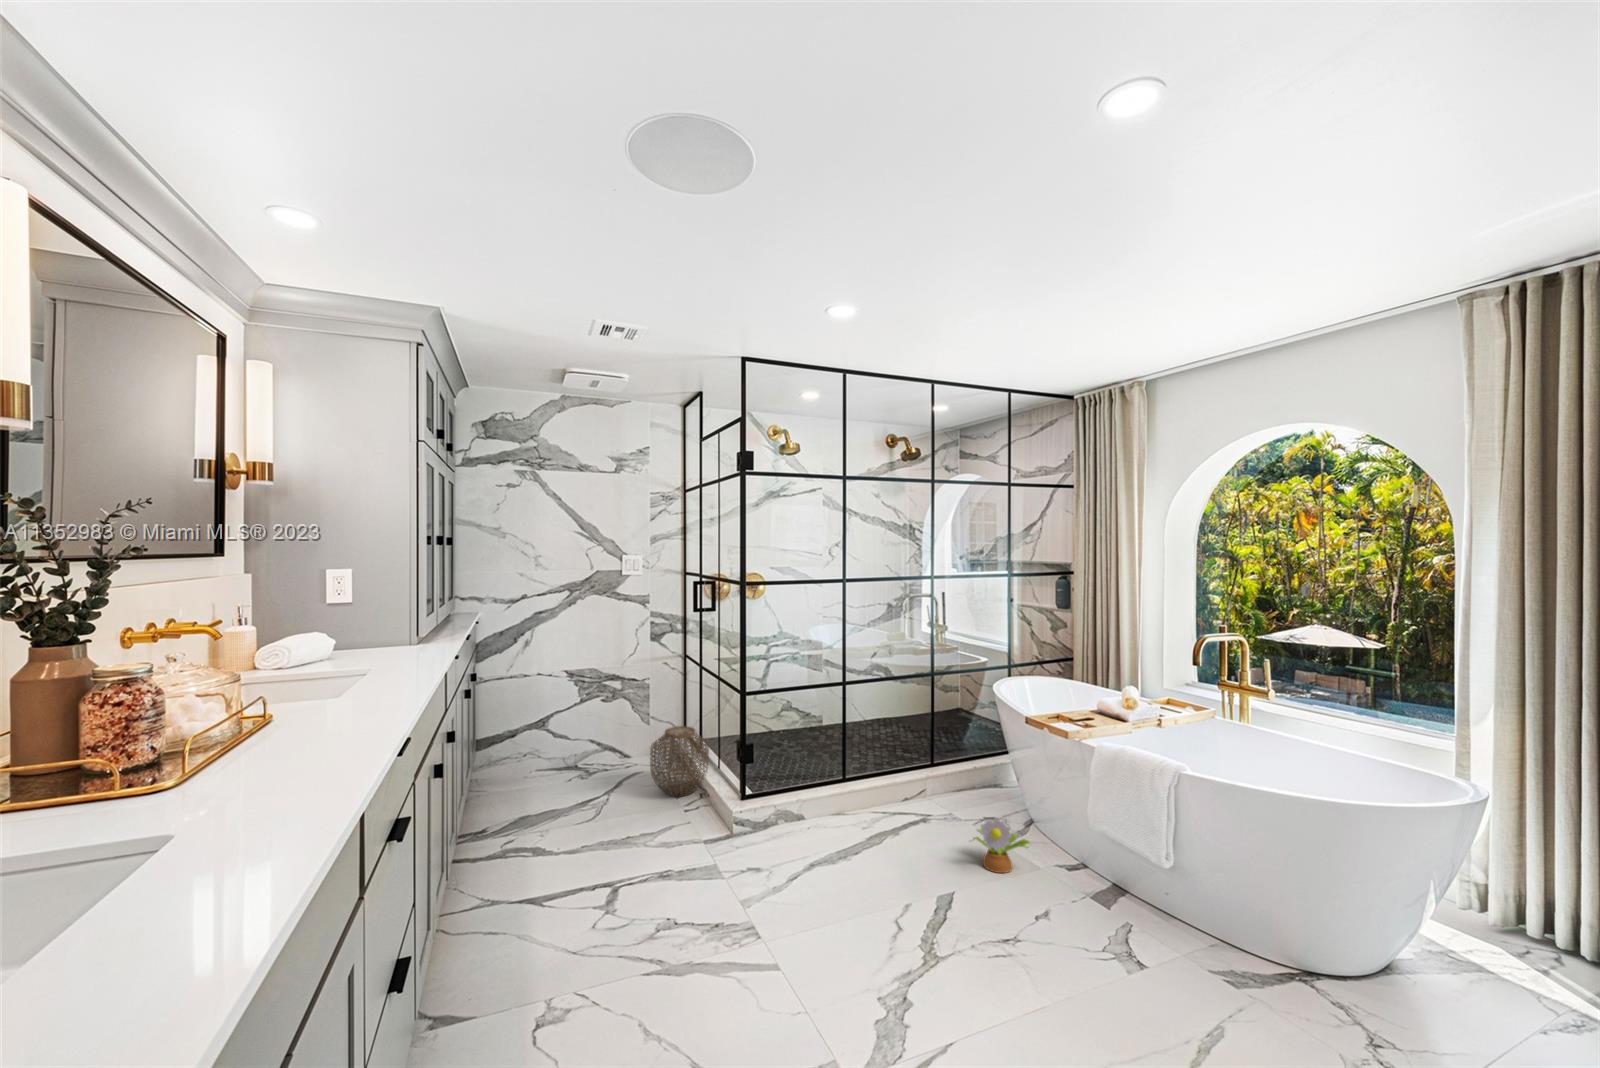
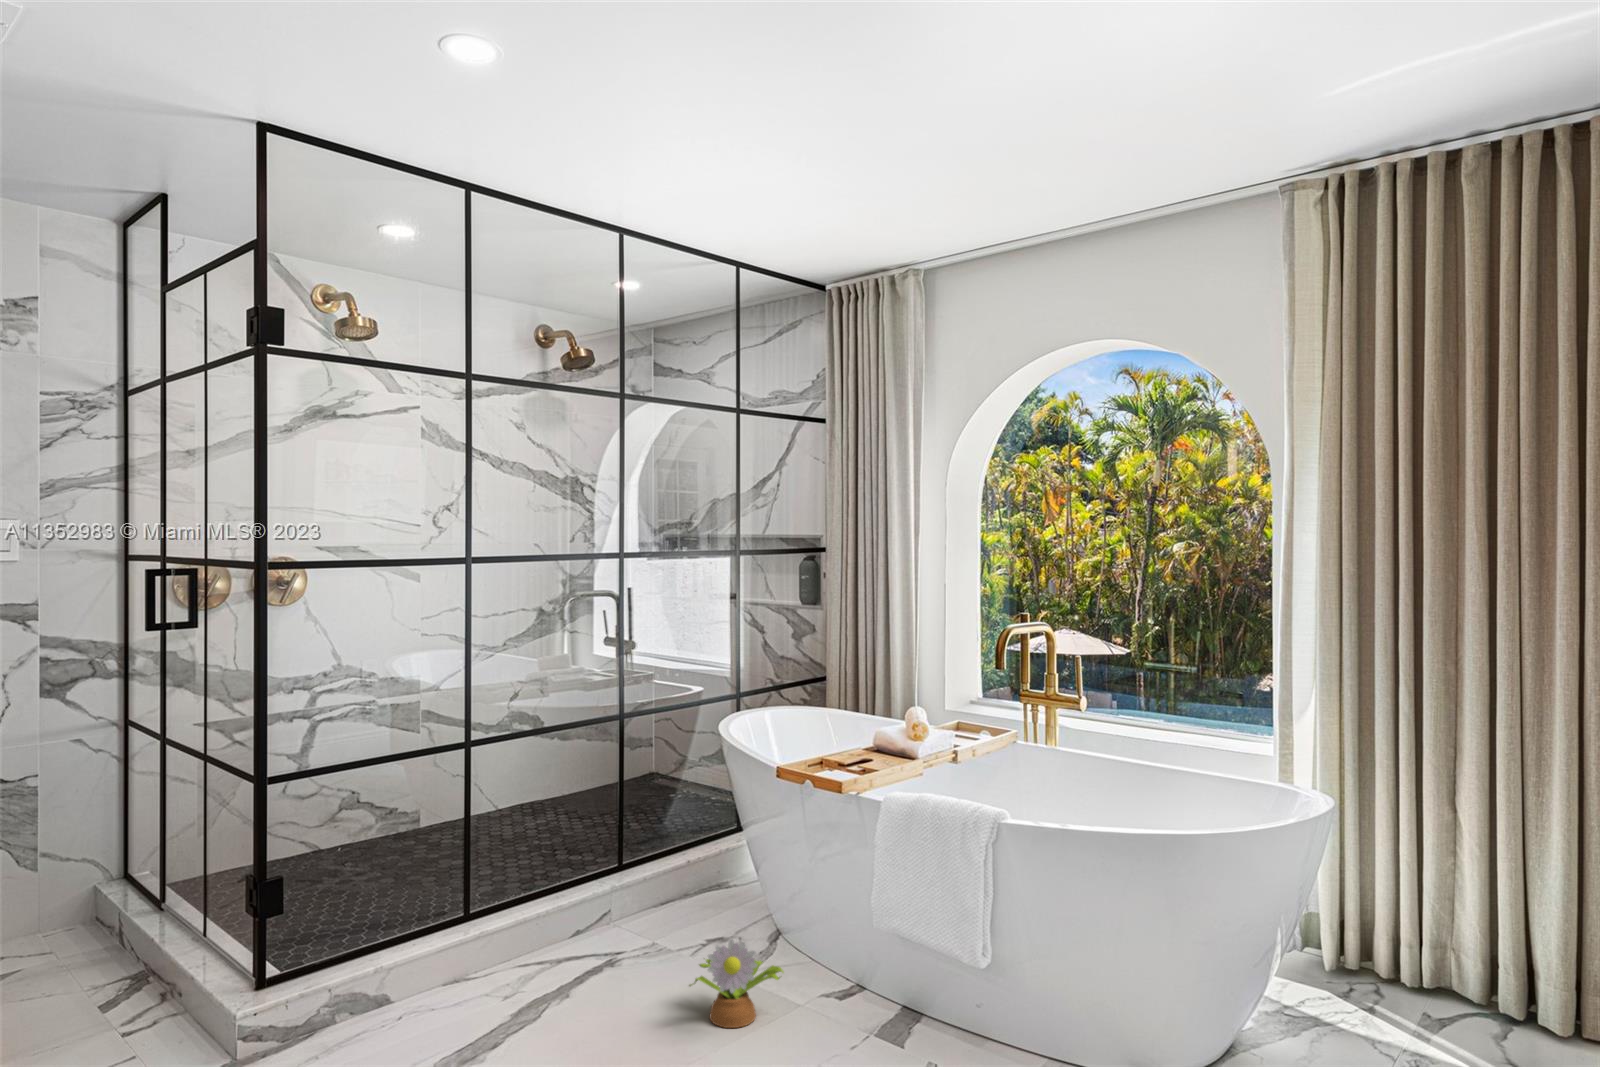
woven basket: present [650,726,709,796] -> none [43,865,184,1009]

